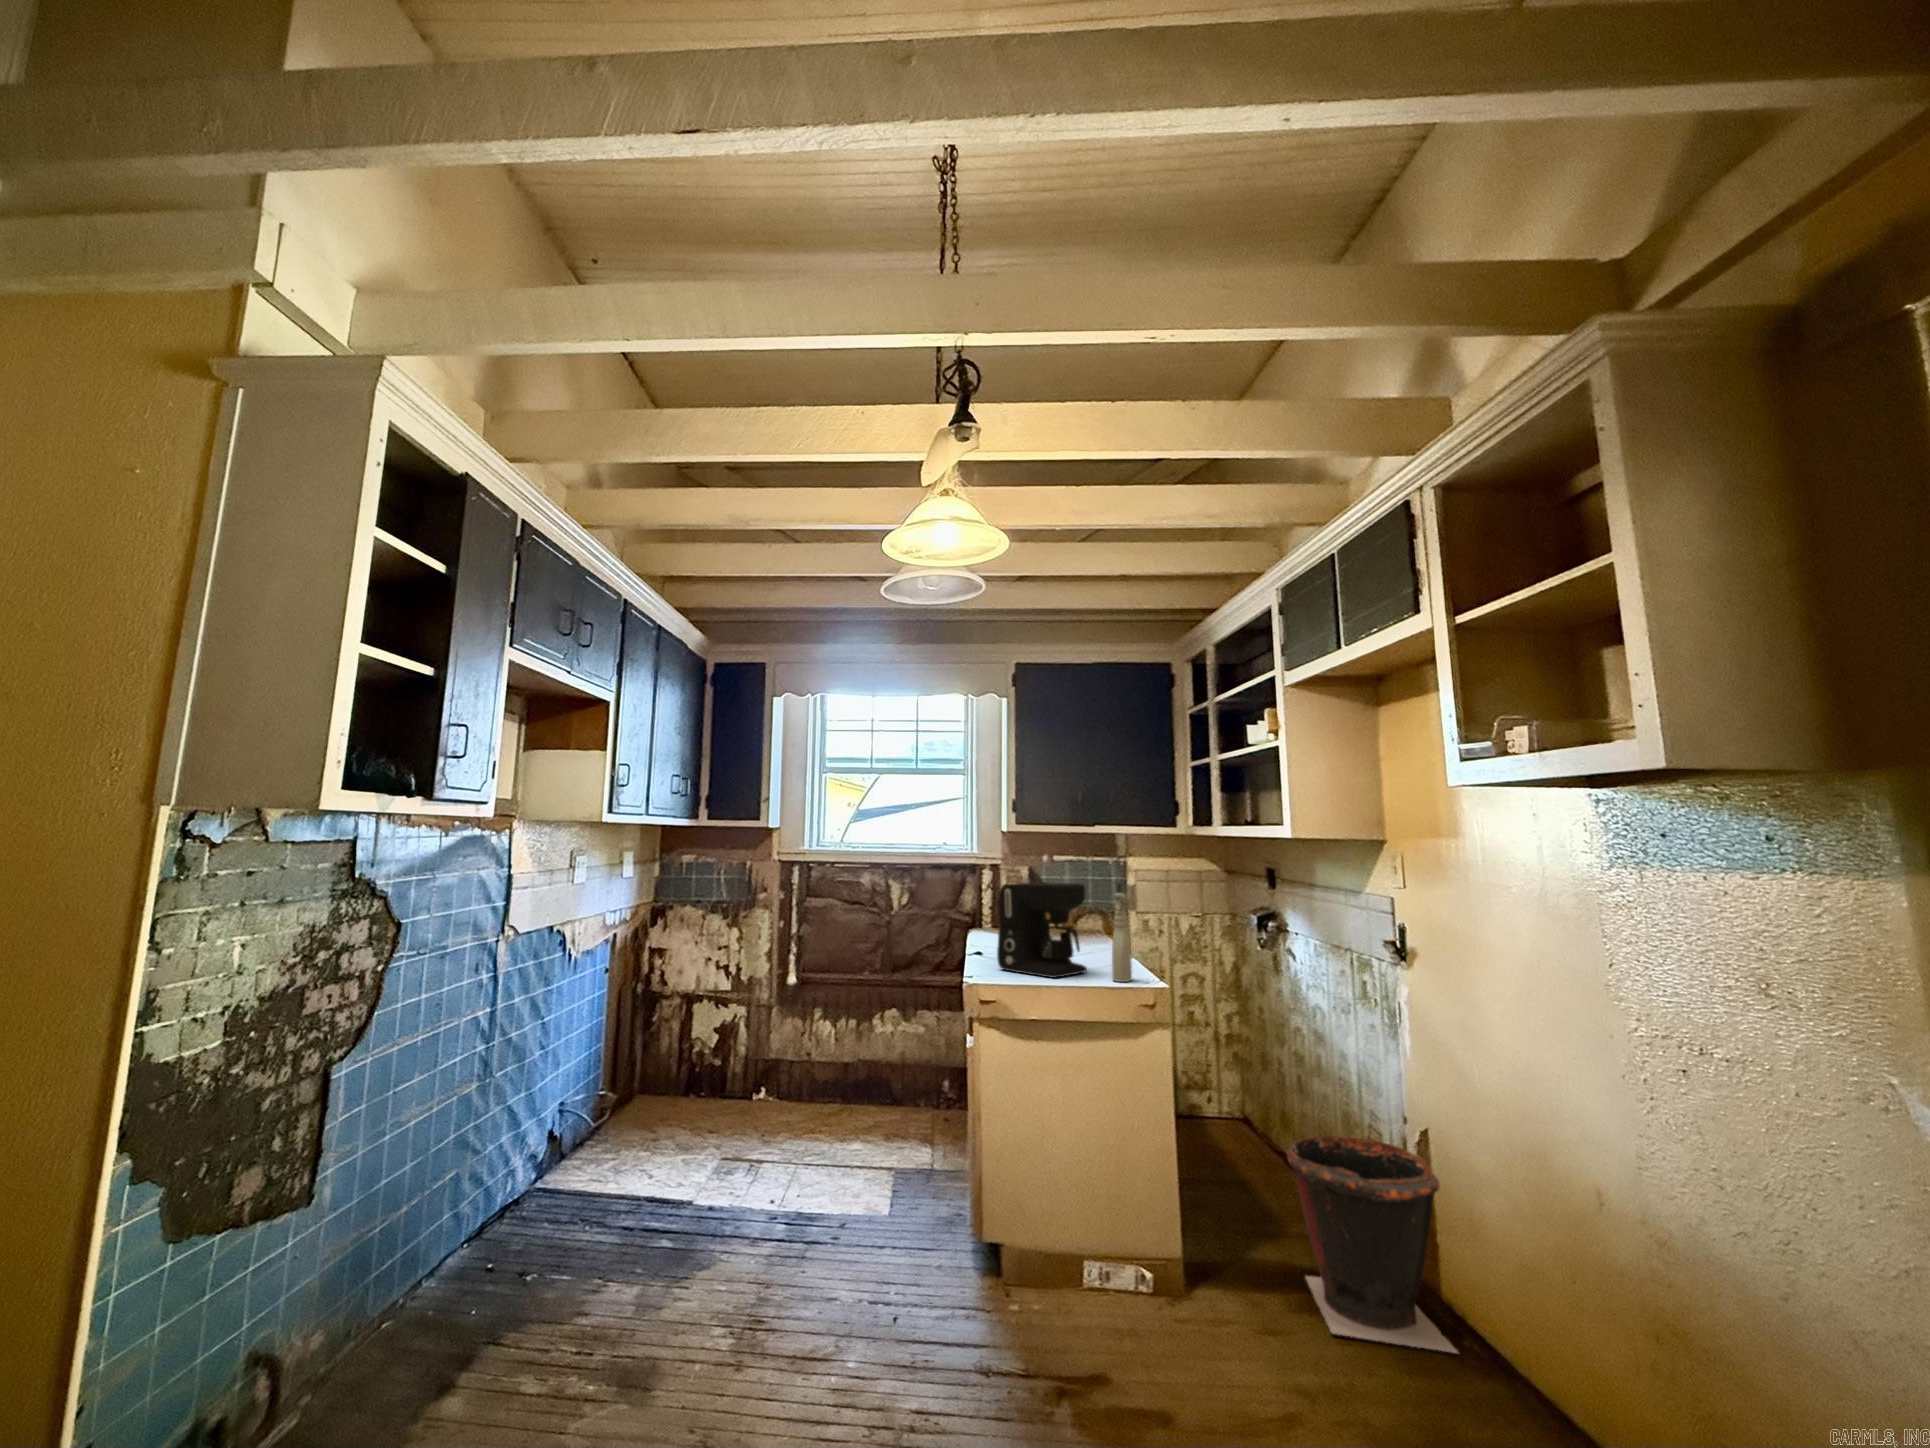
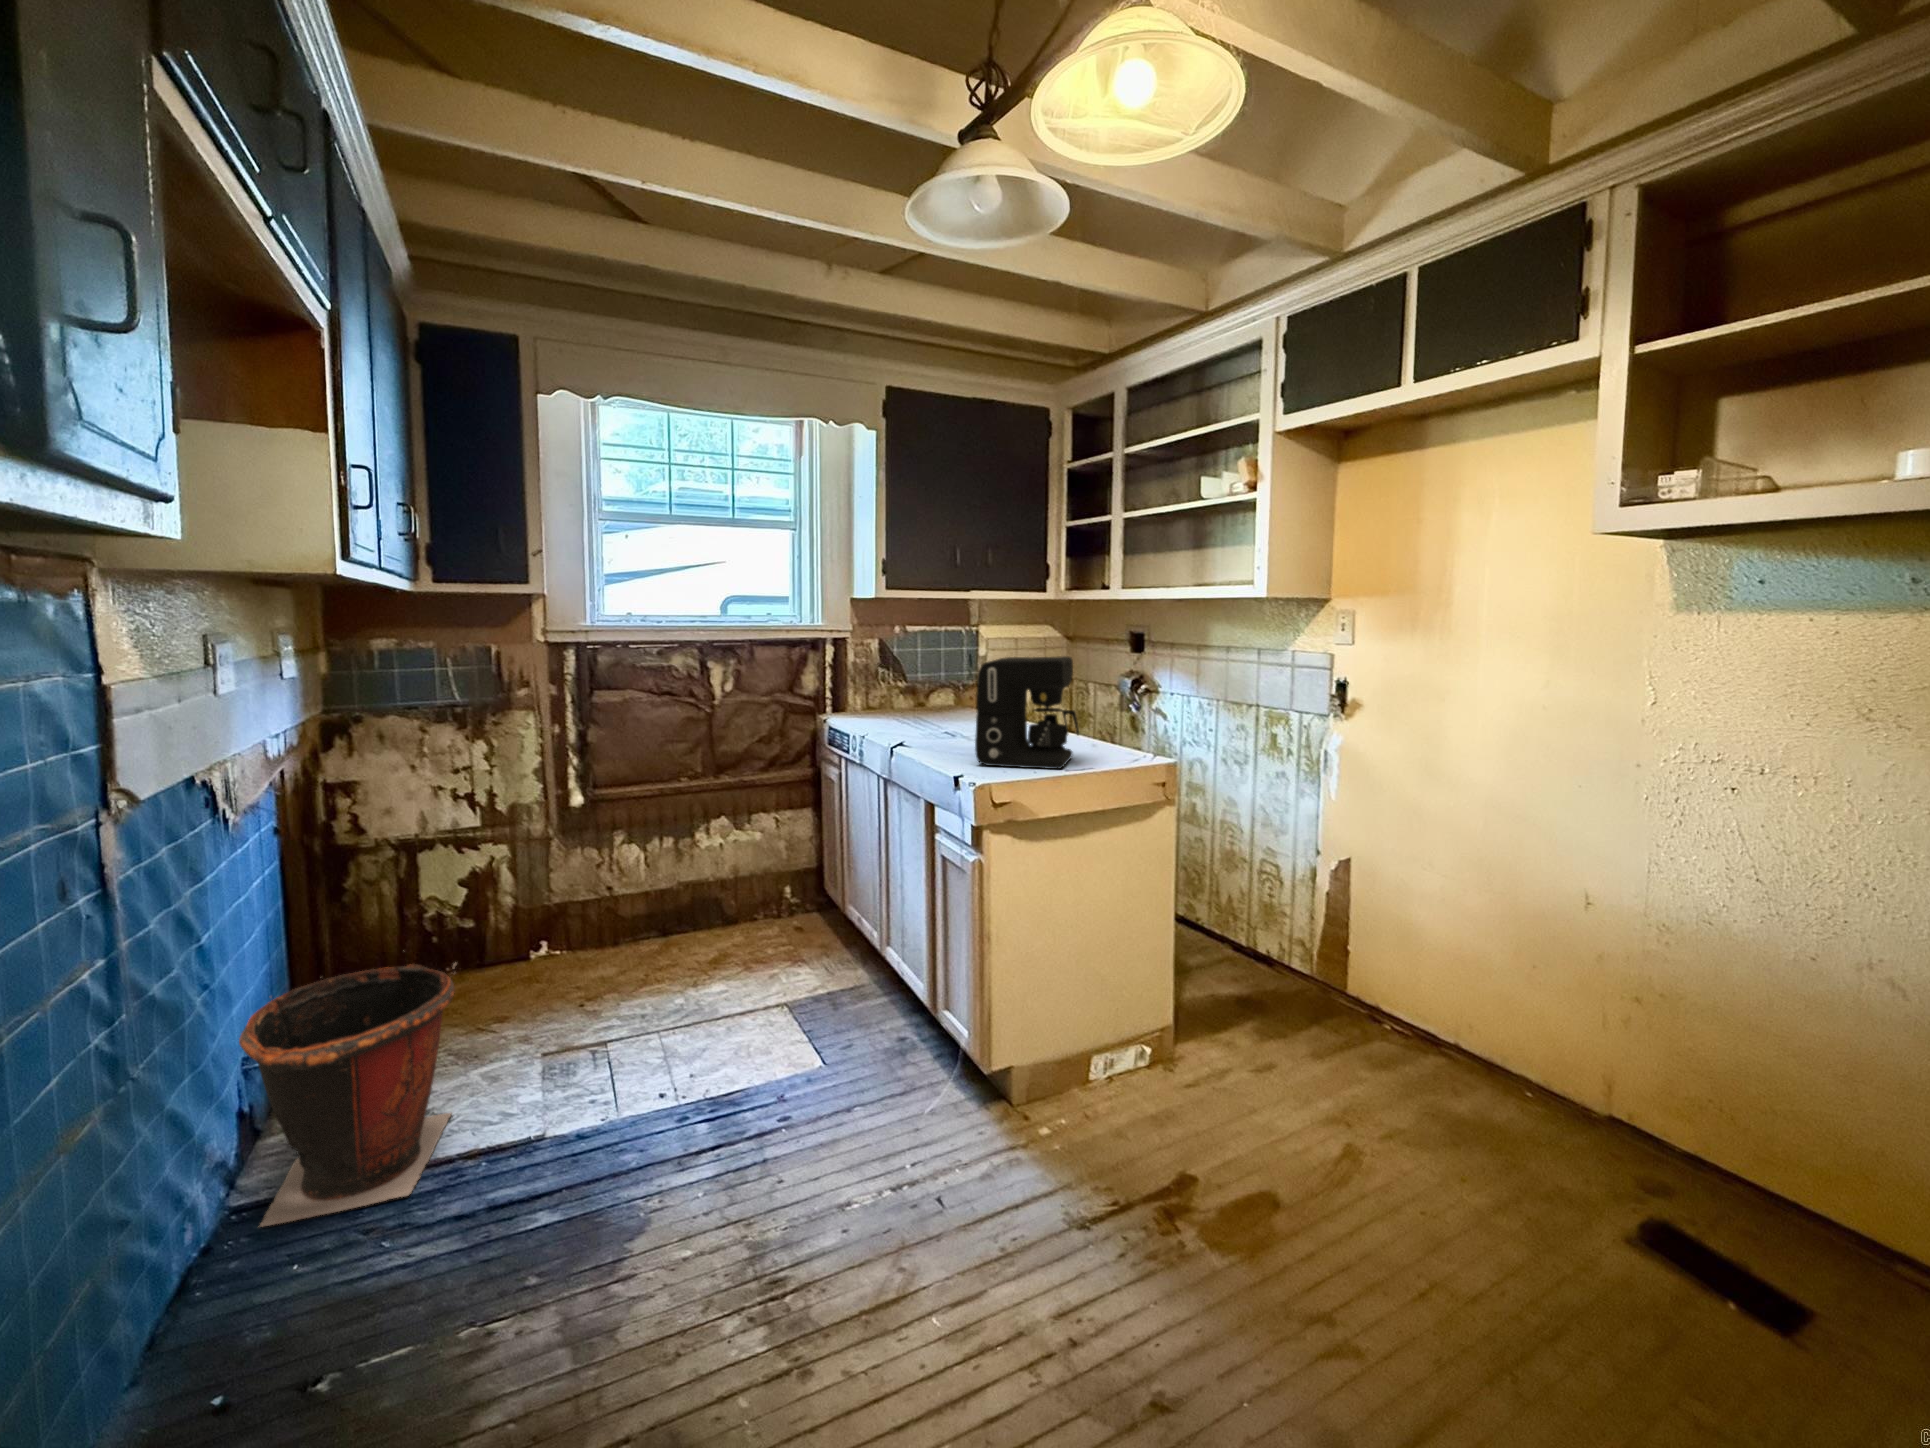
spray bottle: present [1112,893,1132,982] -> none [1116,665,1136,765]
waste bin: present [1287,1136,1458,1353] -> present [239,963,457,1227]

